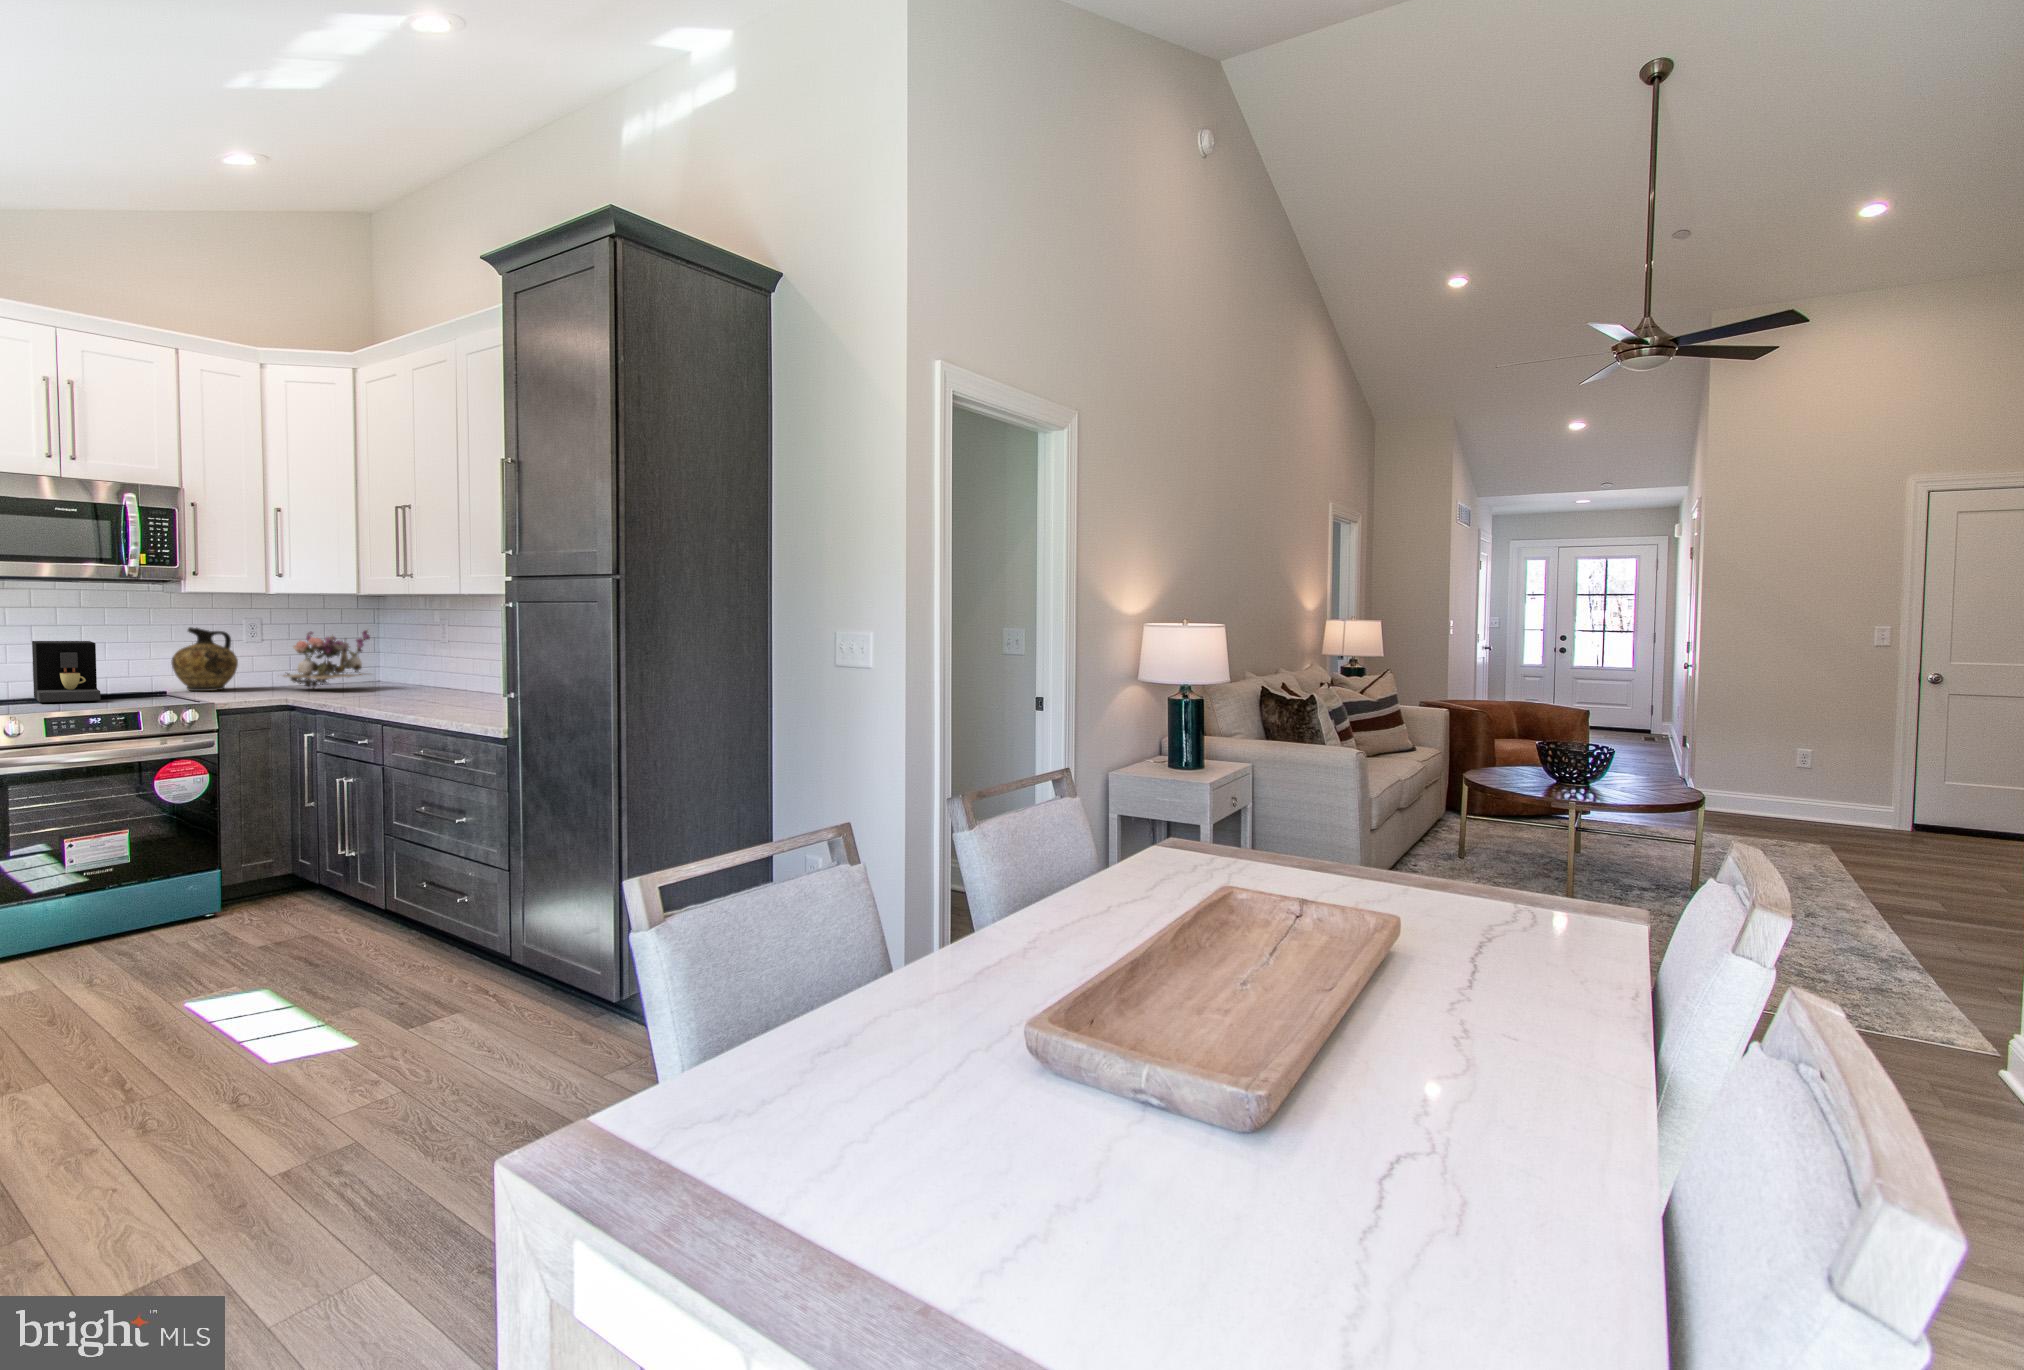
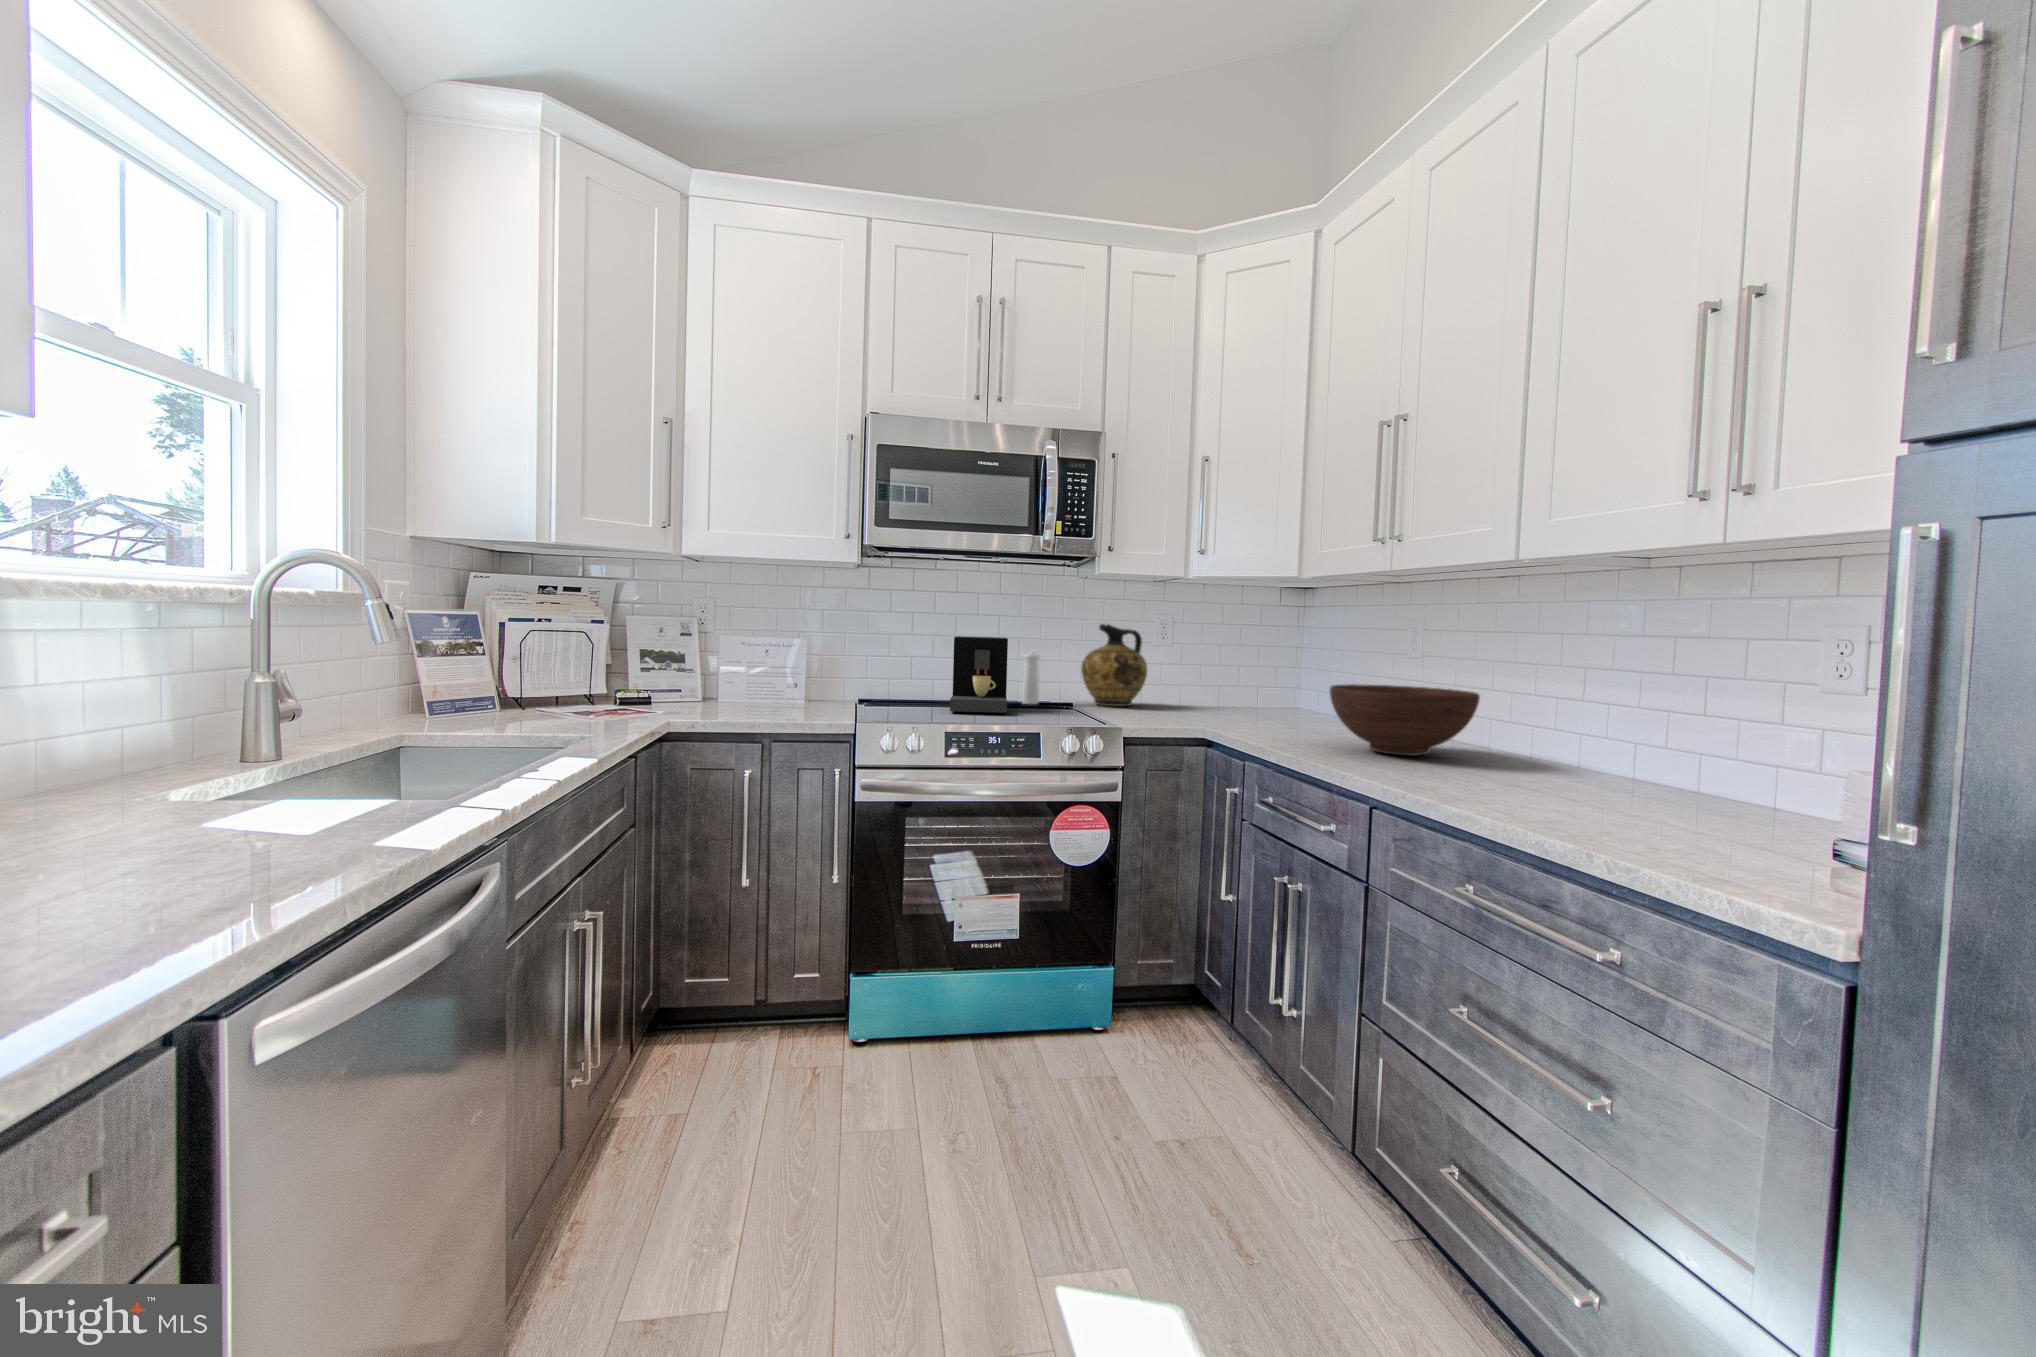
flower arrangement: present [283,630,370,688] -> none [1188,629,1304,712]
pepper mill: none [109,643,130,694] -> present [1022,650,1039,704]
fruit bowl: none [370,666,462,705] -> present [1330,684,1480,756]

